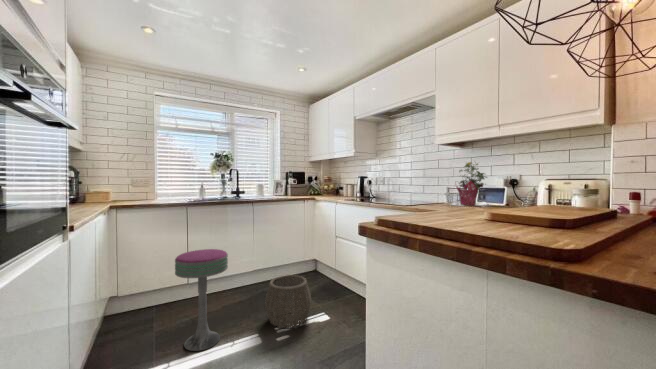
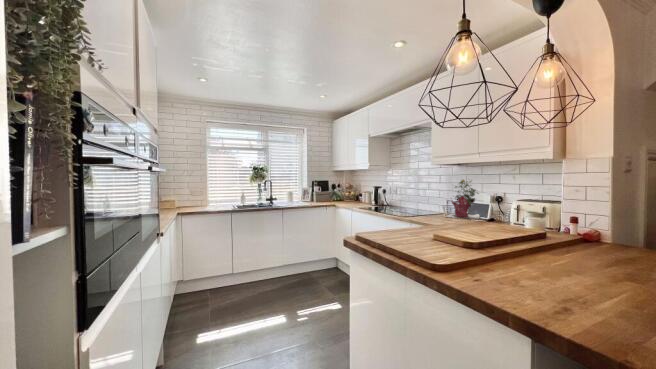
bar stool: present [175,249,228,351] -> none [224,248,262,324]
woven basket: present [265,275,311,328] -> none [291,270,327,313]

